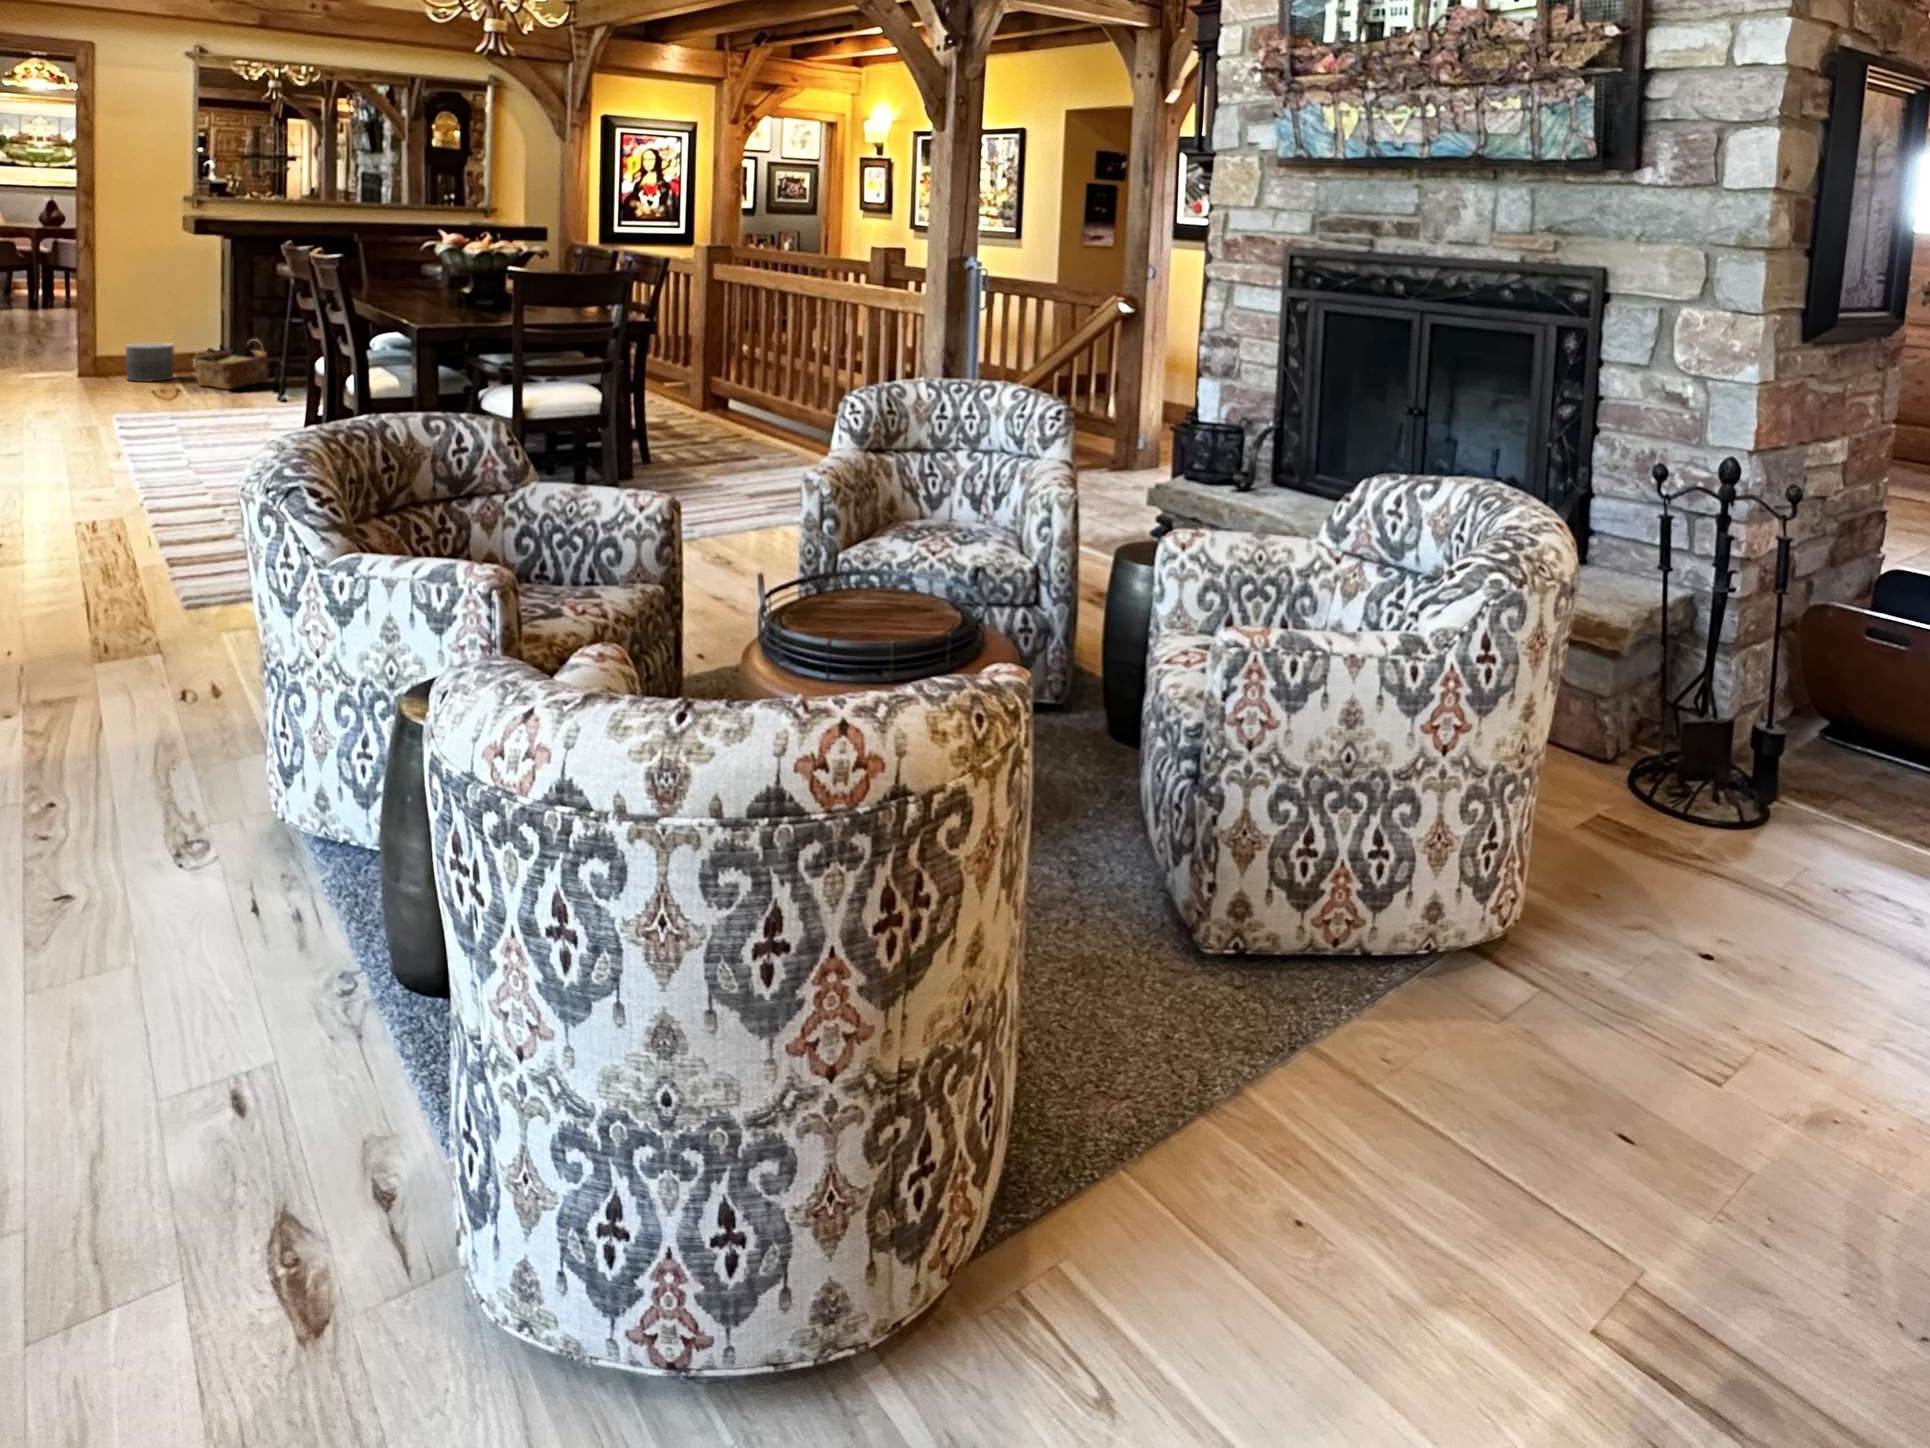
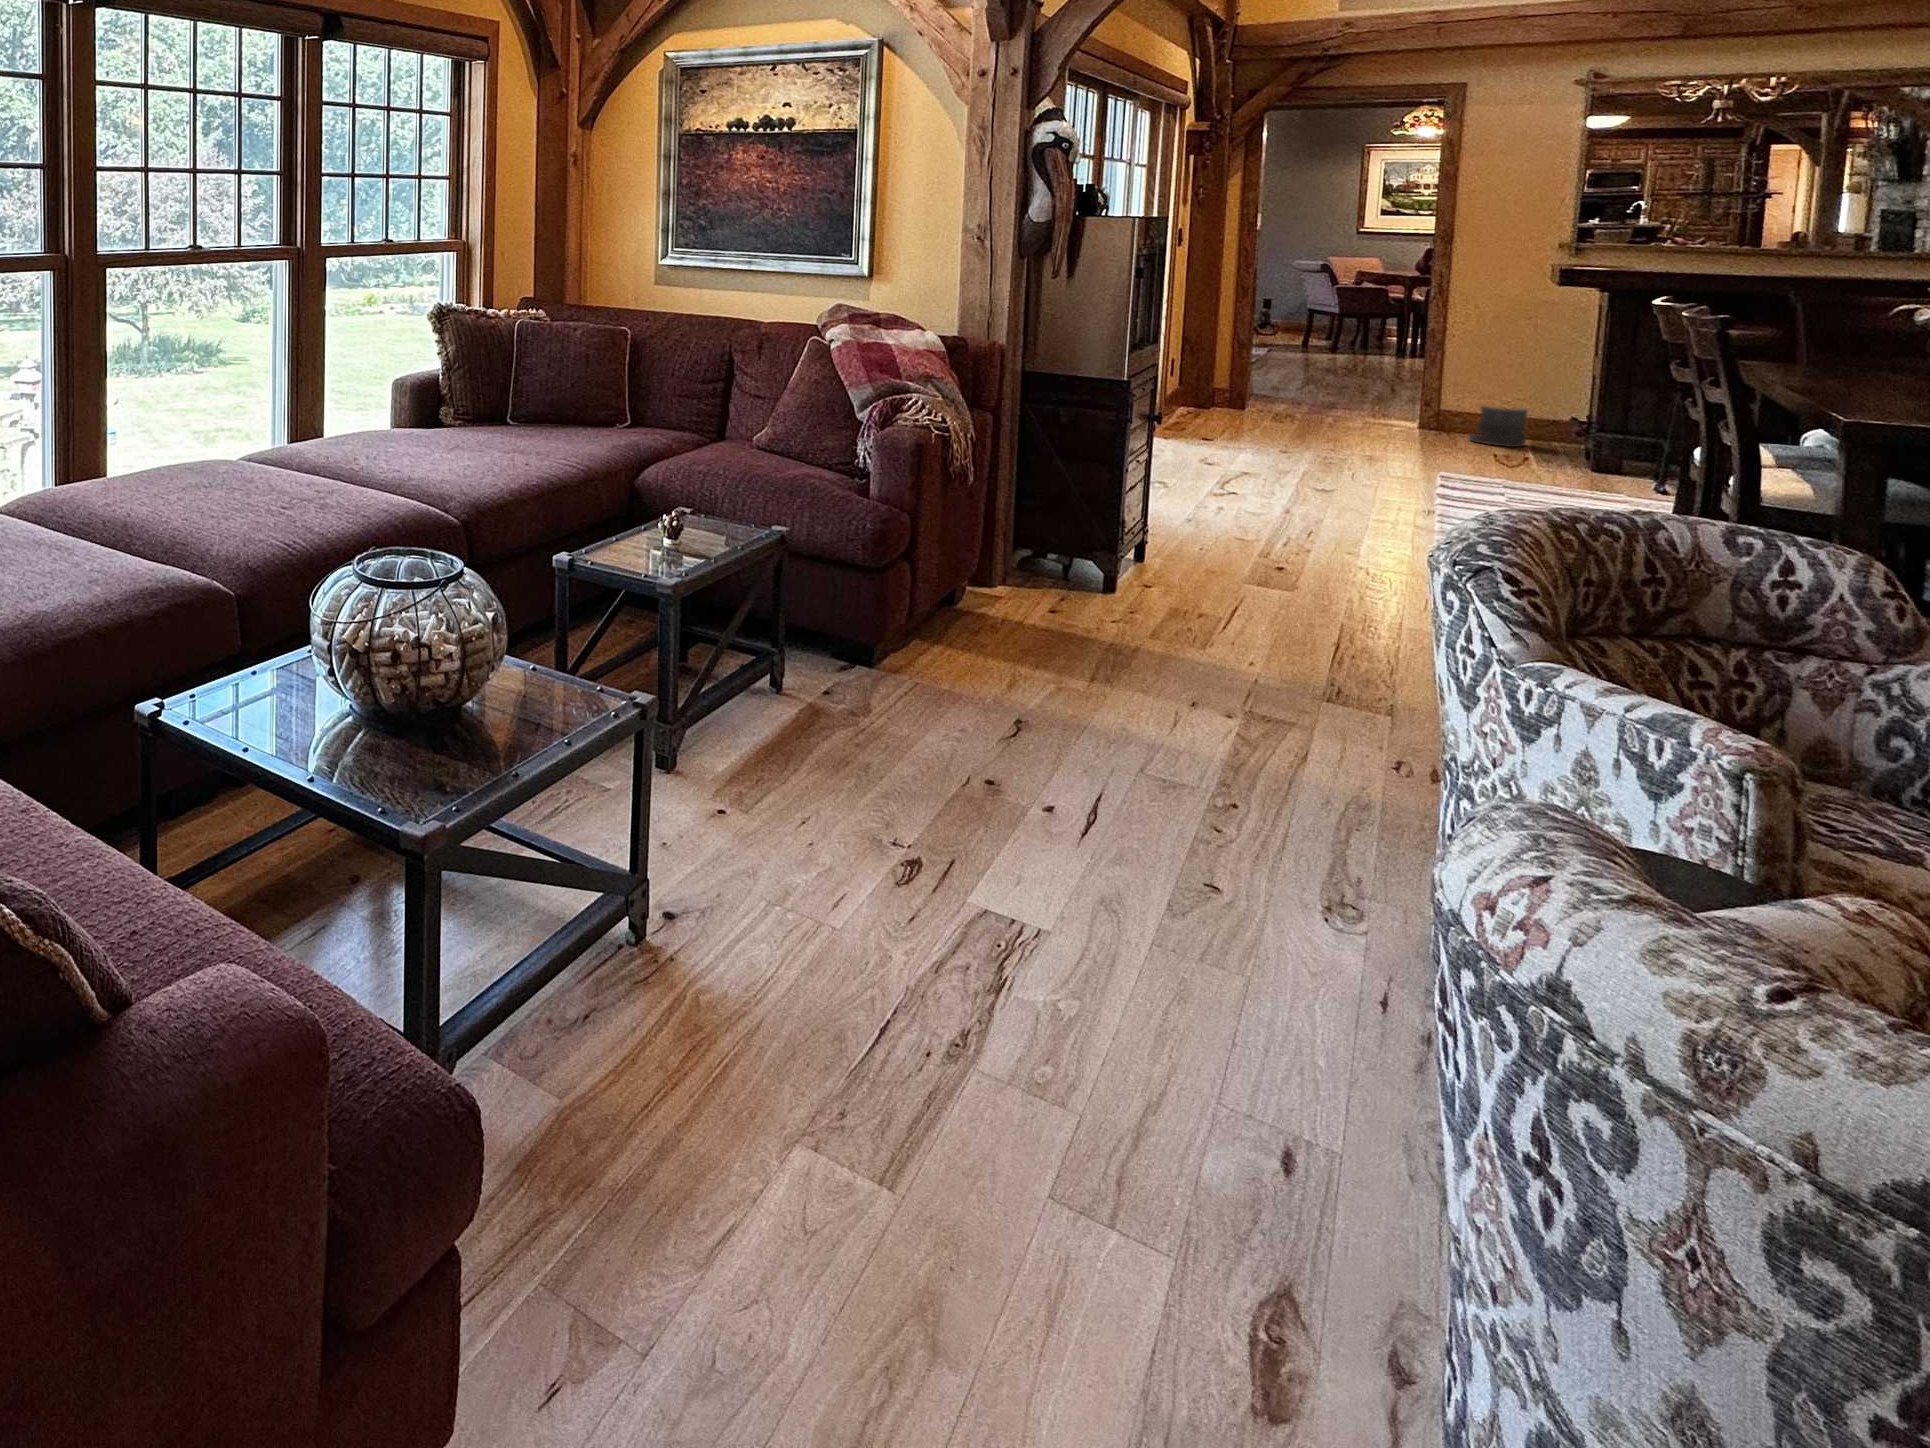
woven basket: present [193,340,269,389] -> none [1547,414,1649,468]

